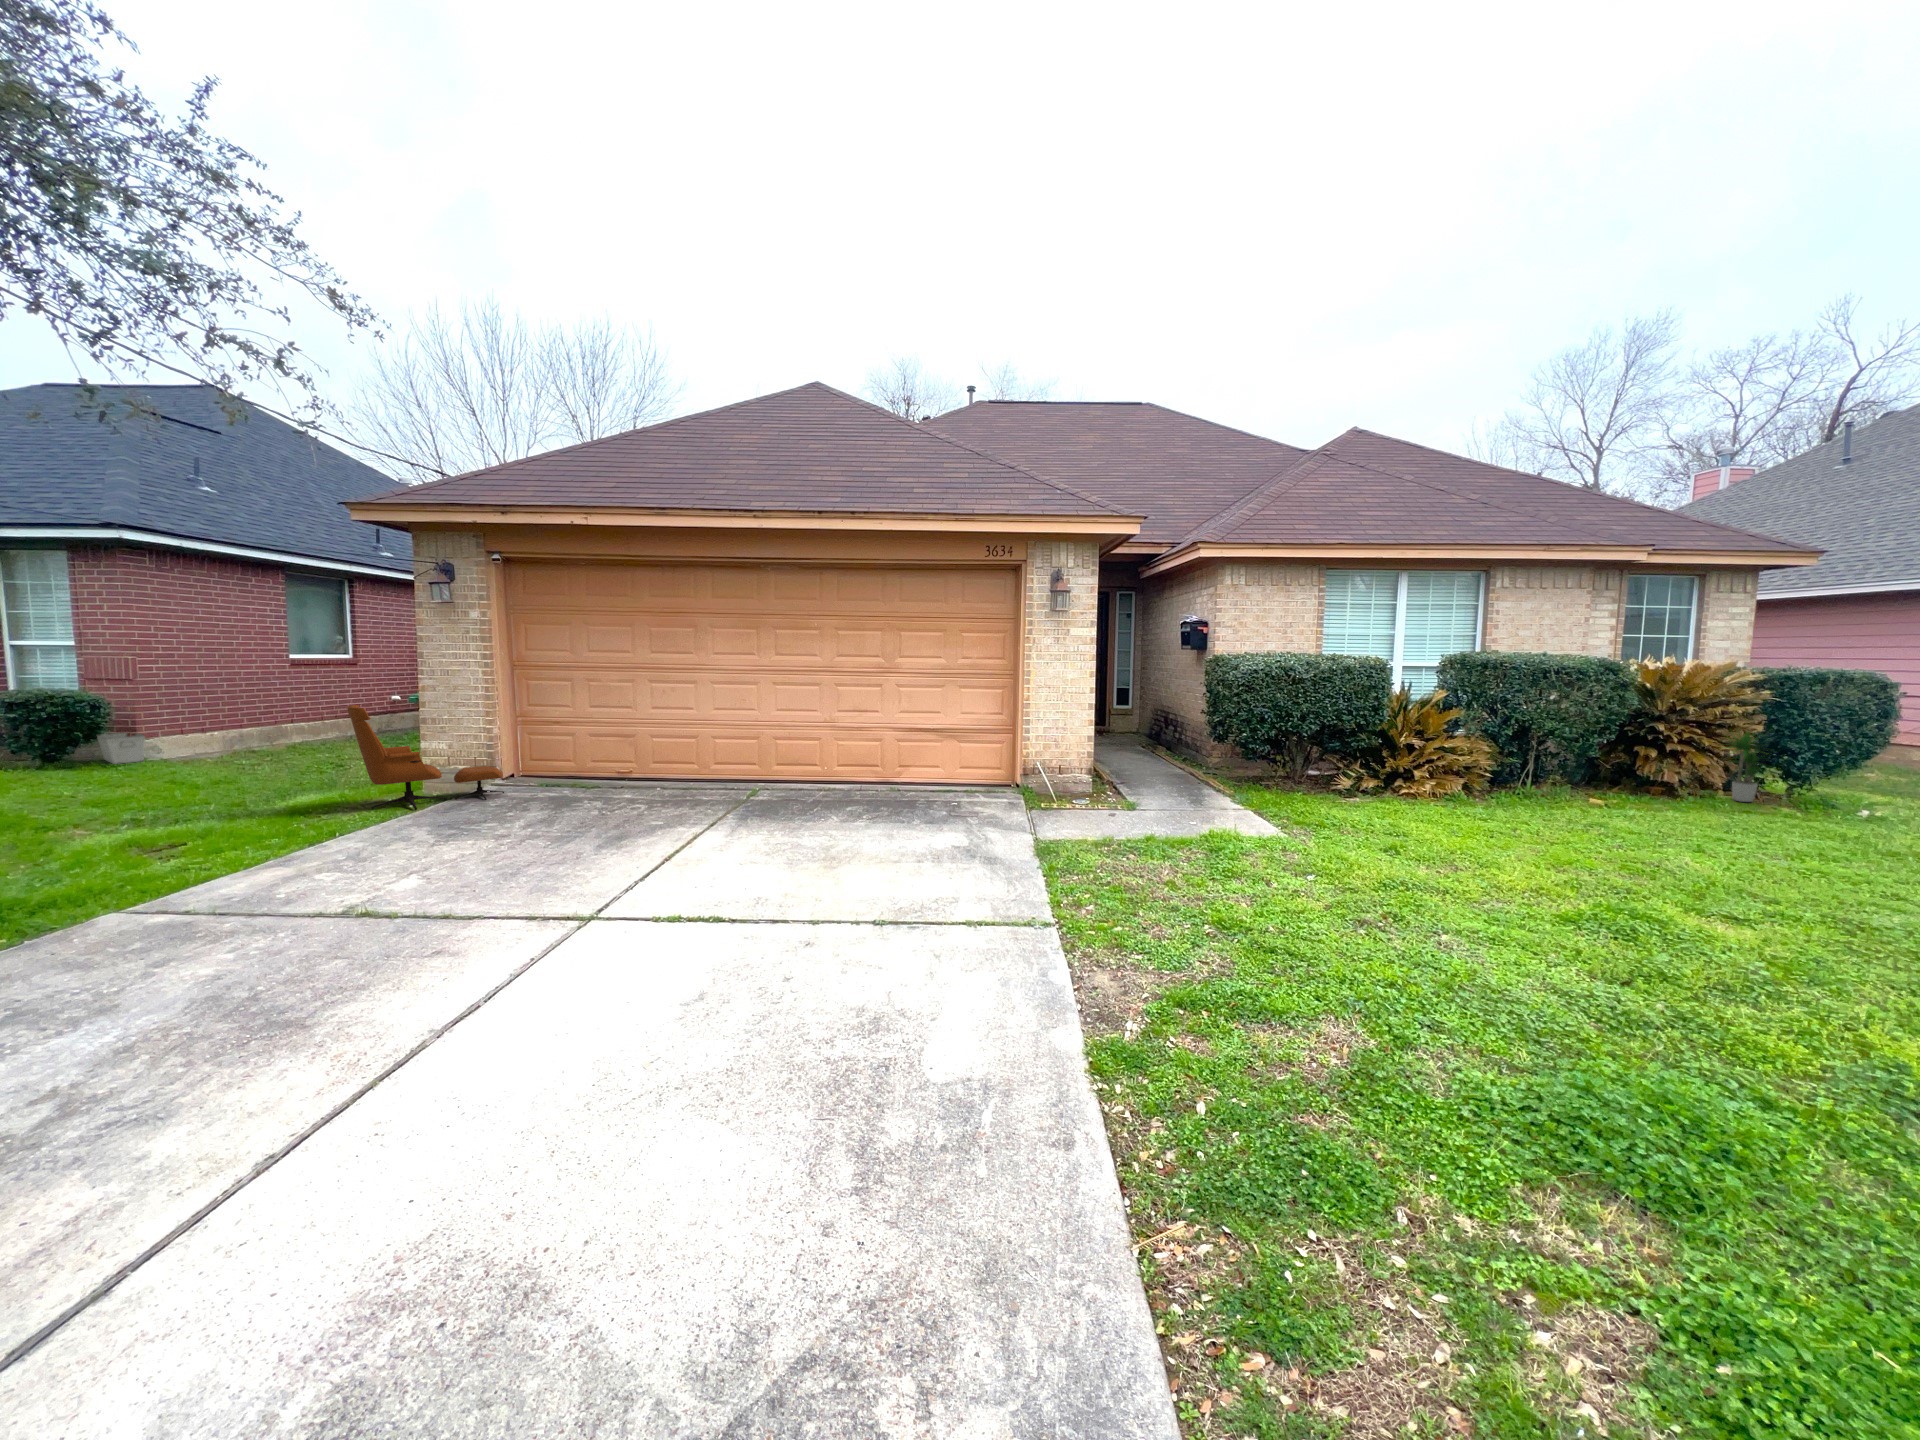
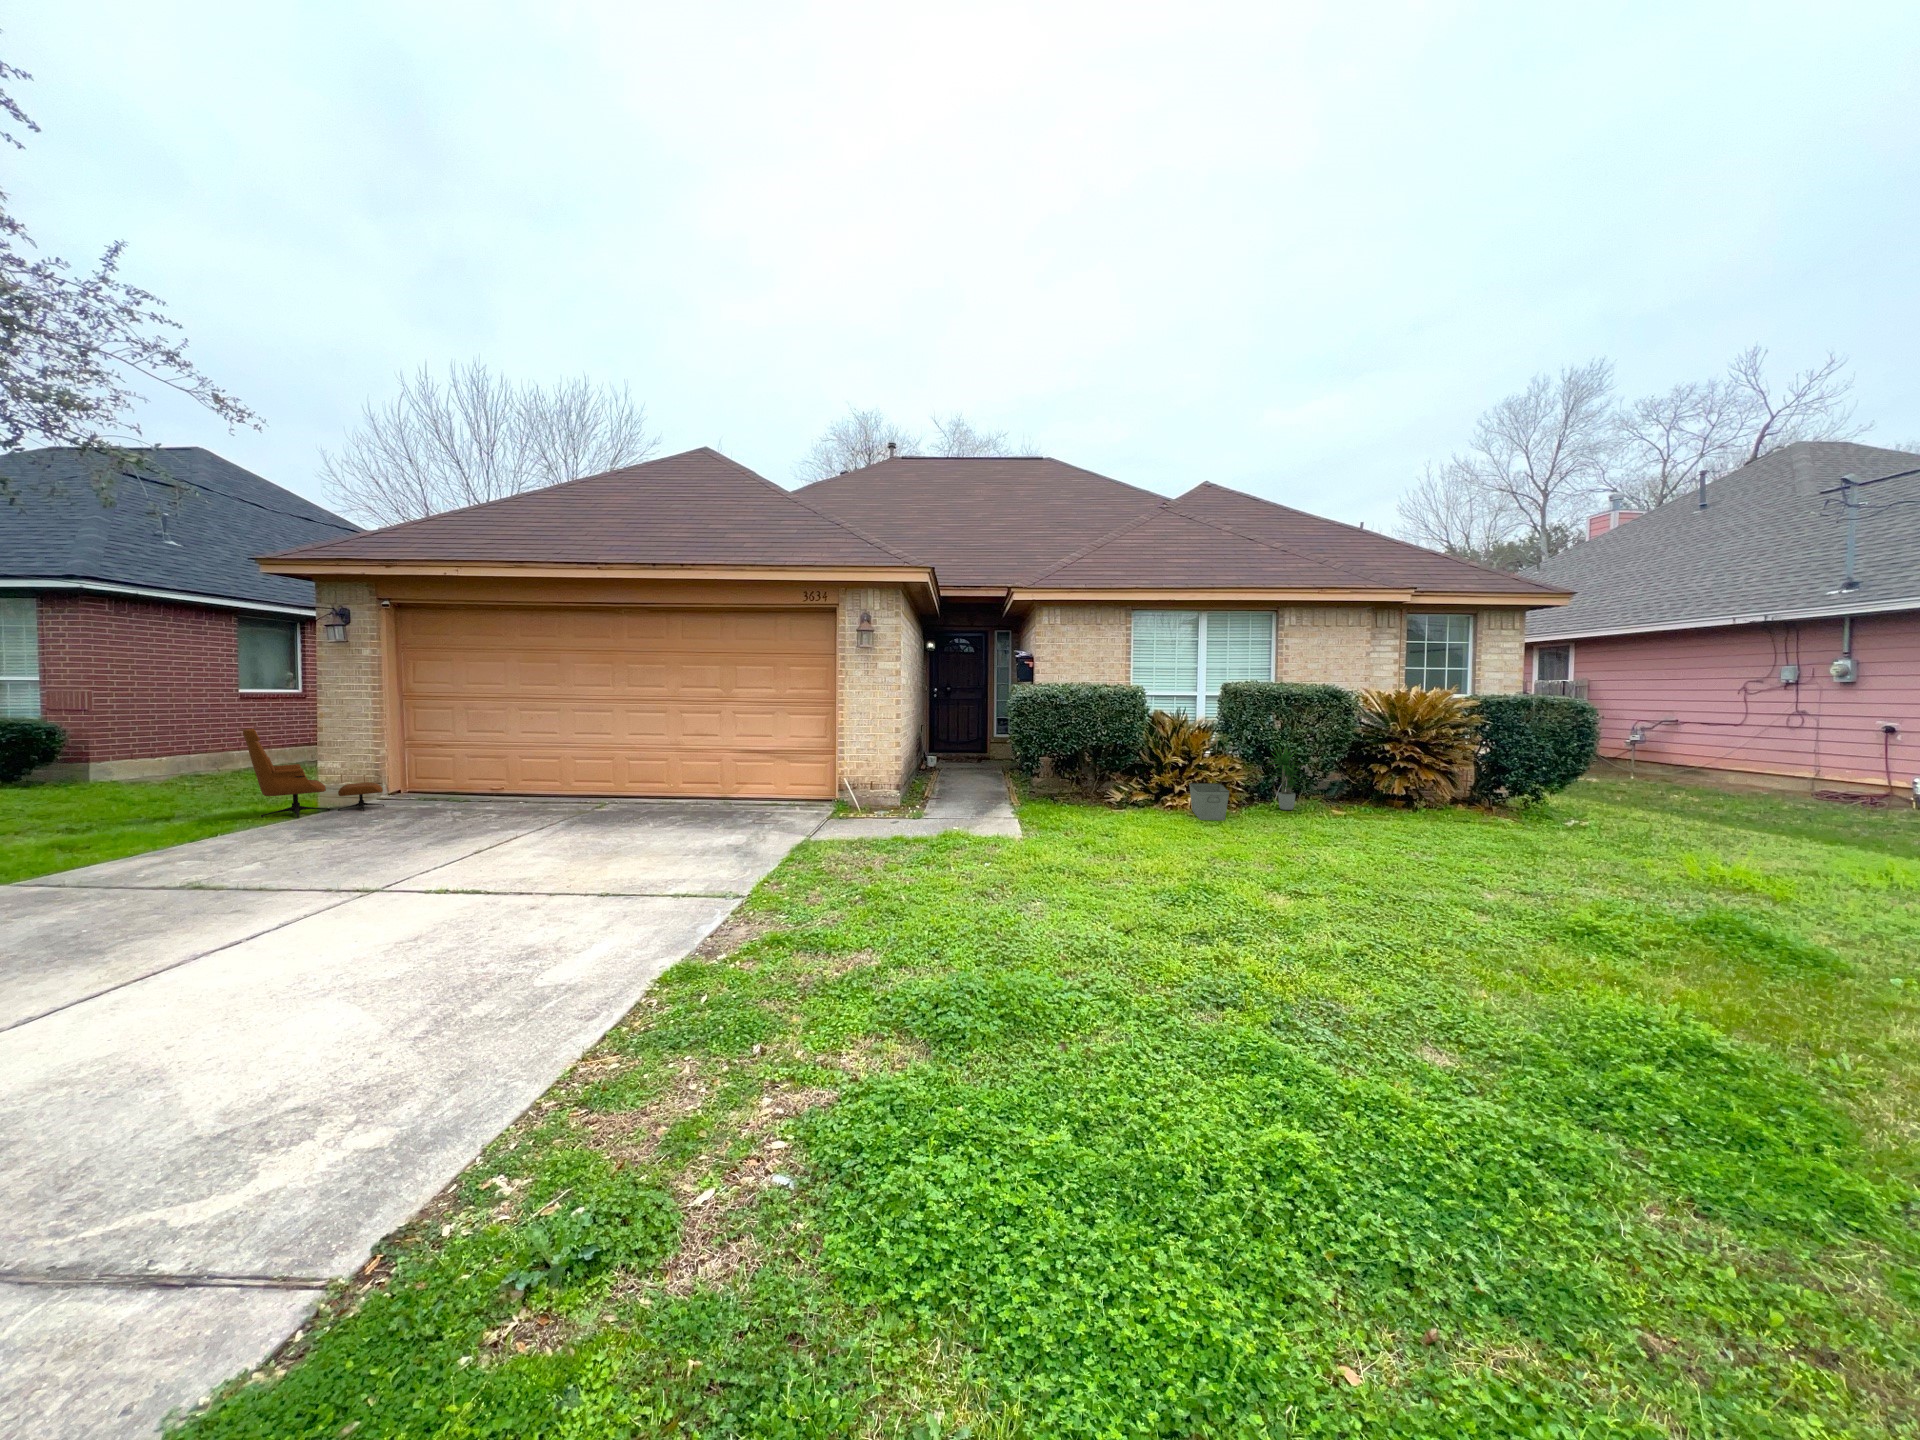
potted plant: present [1722,731,1763,802] -> present [1270,748,1299,810]
storage bin: present [97,733,145,764] -> present [1189,783,1229,820]

